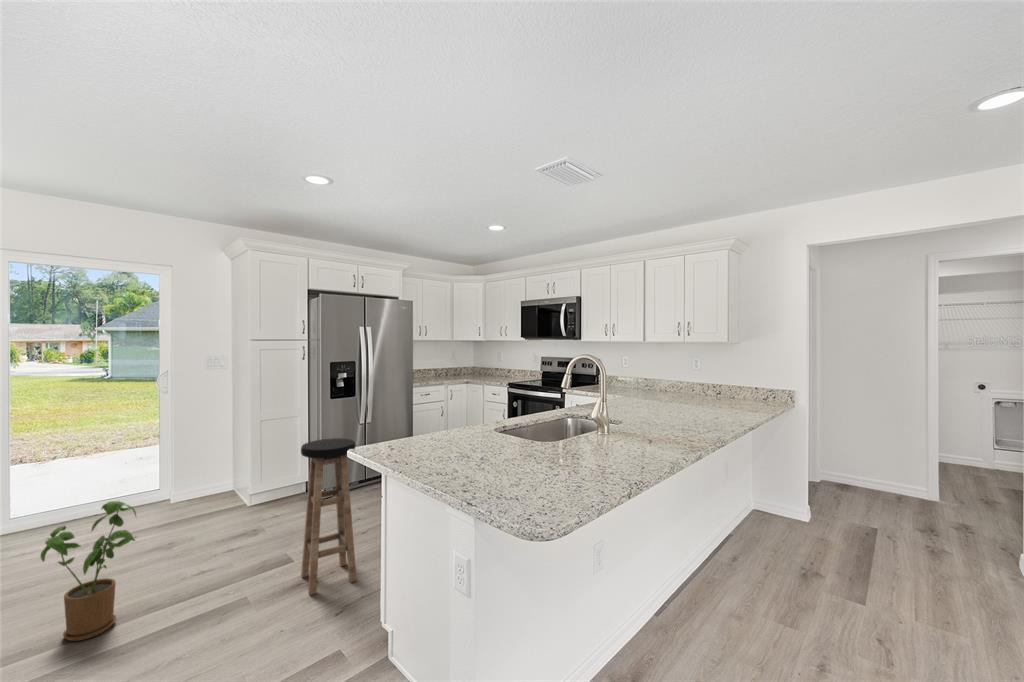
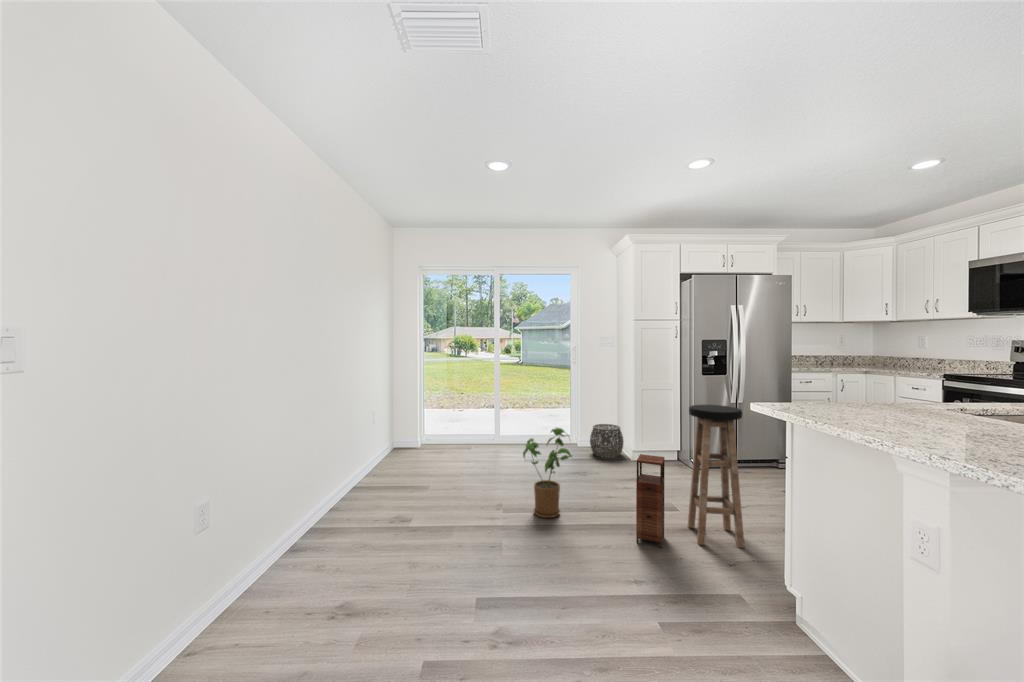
woven basket: none [188,467,238,512] -> present [590,424,623,458]
storage cabinet: none [231,509,270,624] -> present [636,454,665,548]

